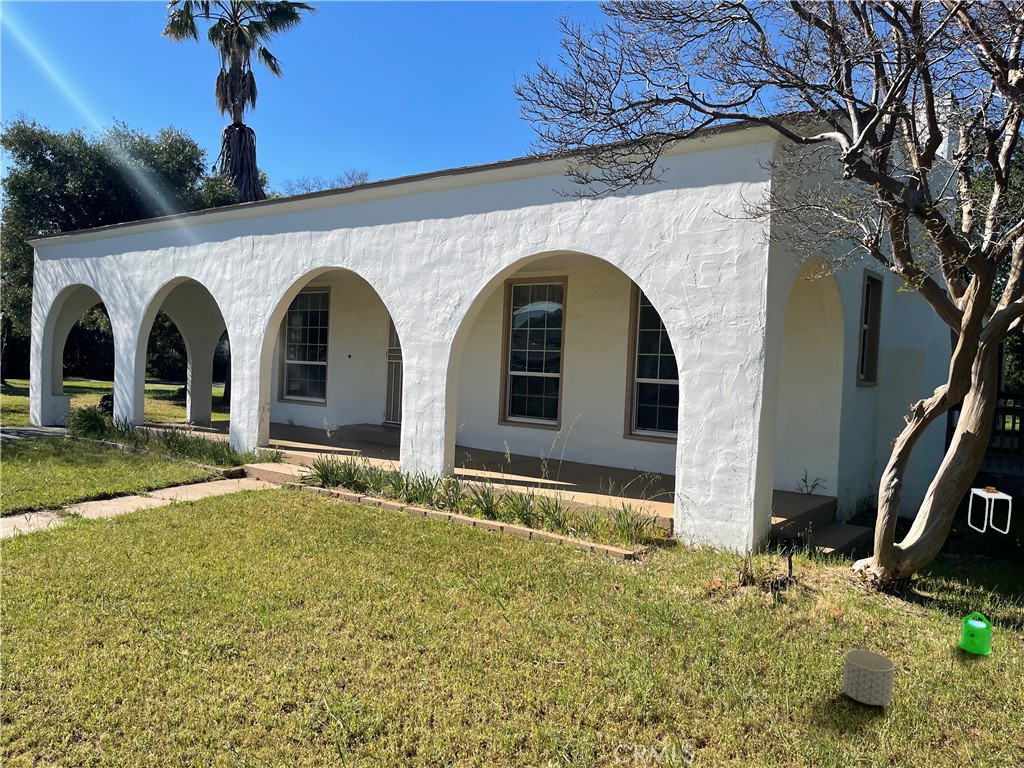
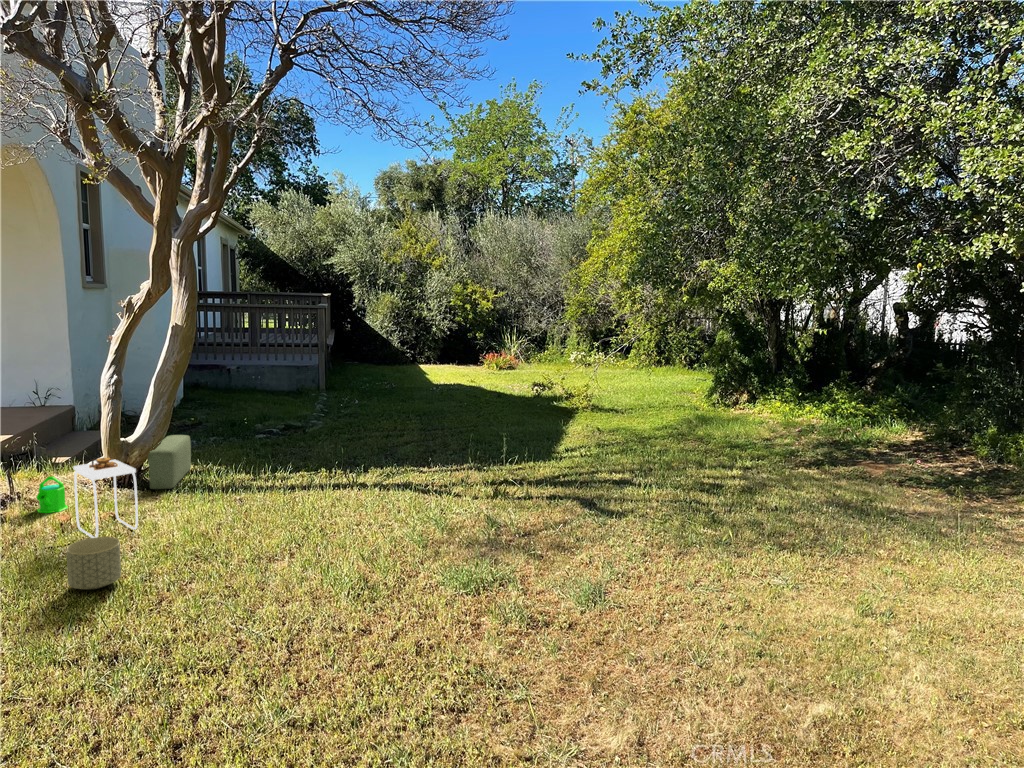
side table: present [968,487,1012,534] -> present [74,458,138,538]
pouf: none [916,548,965,610] -> present [148,435,191,489]
watering can: present [958,612,992,655] -> present [36,476,68,513]

